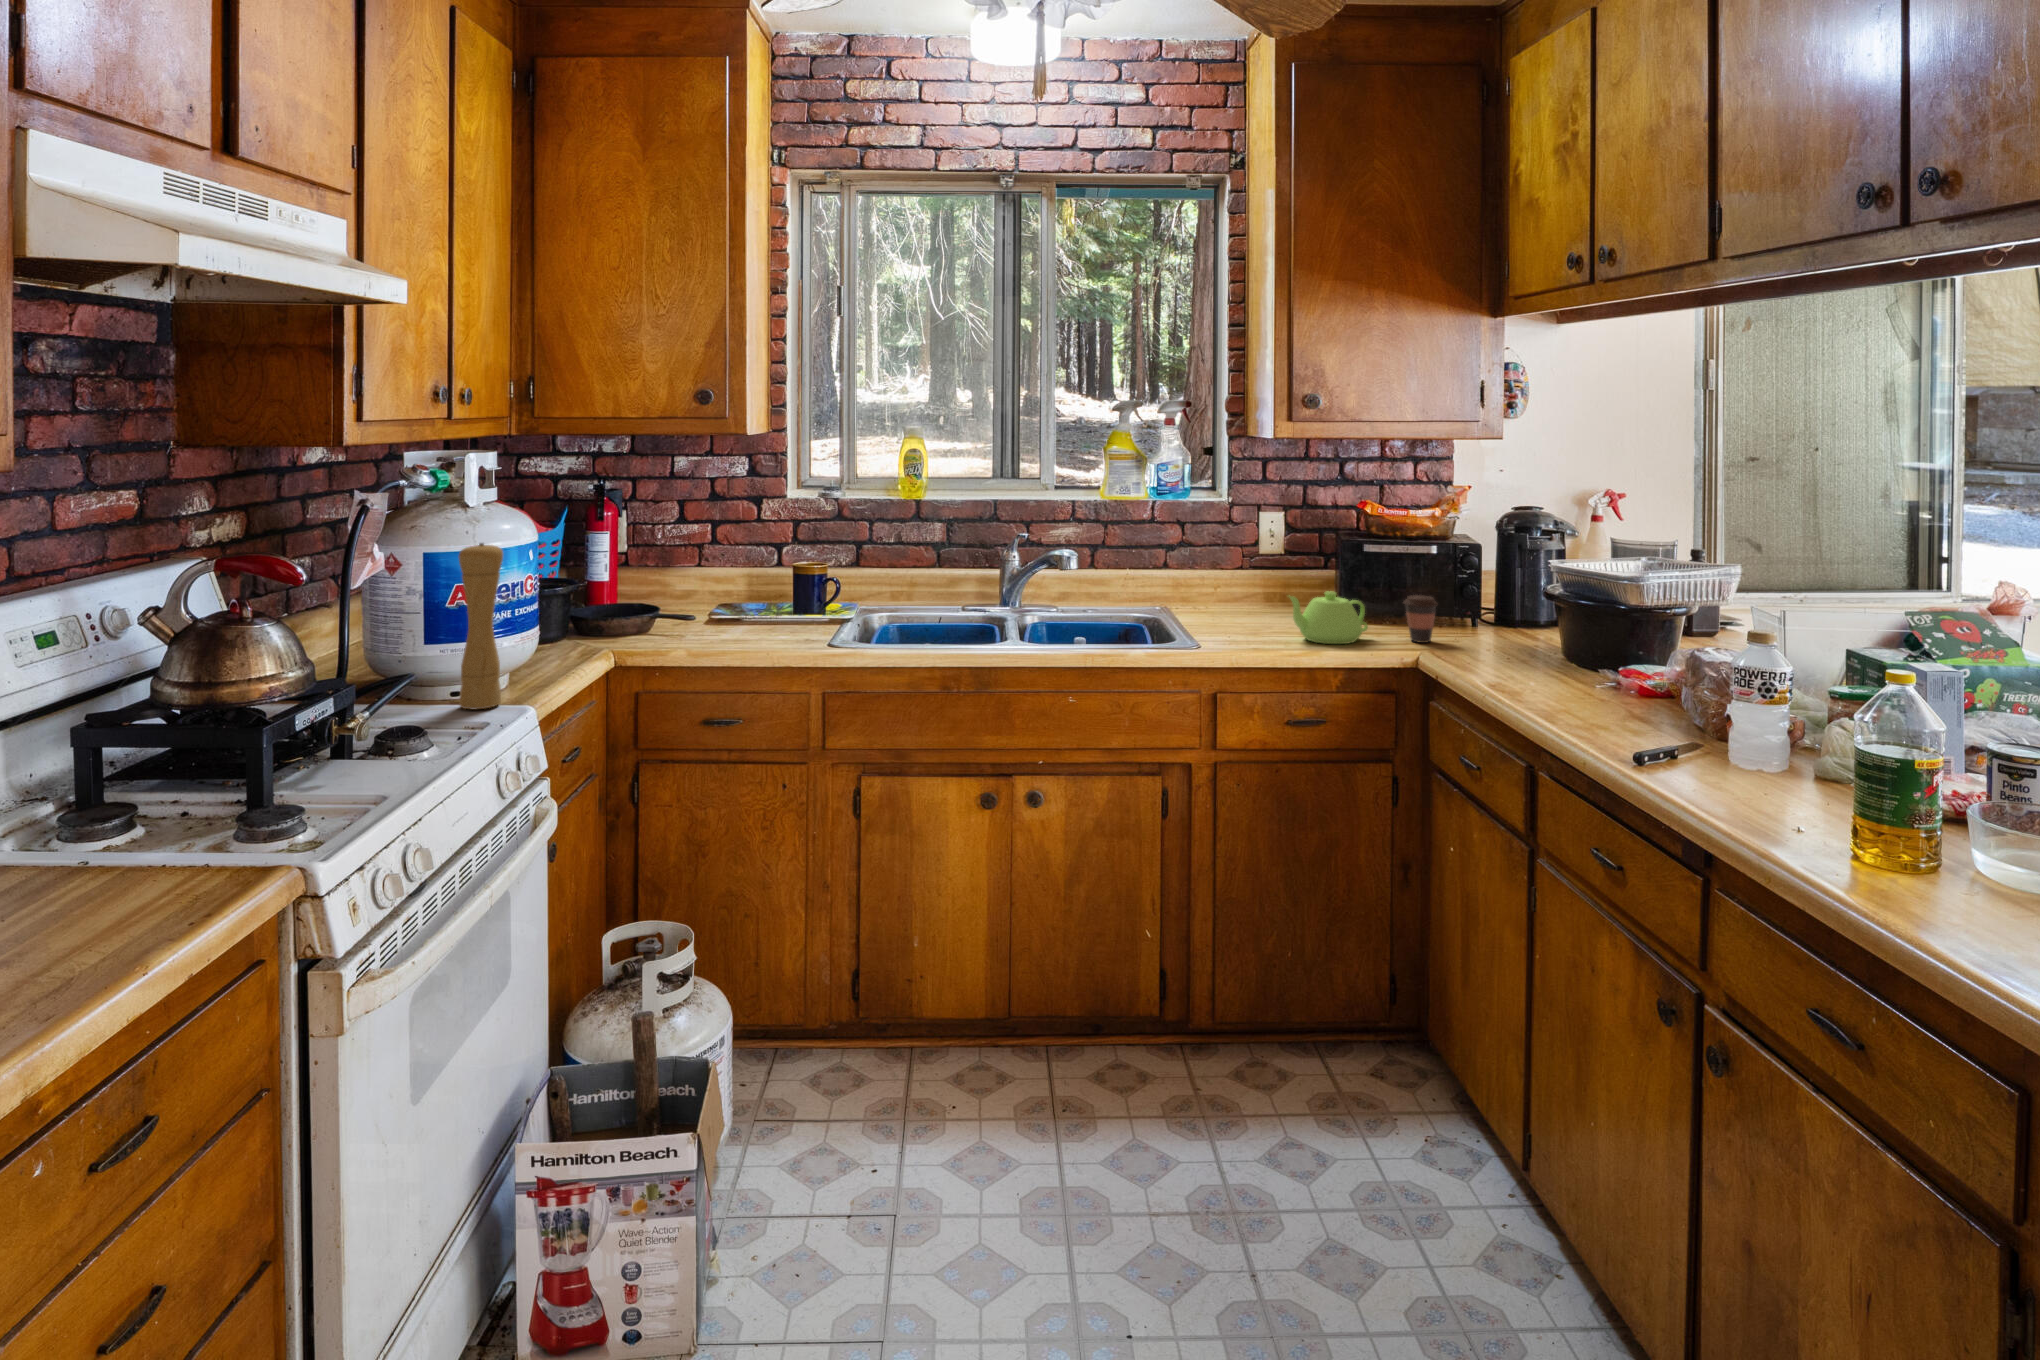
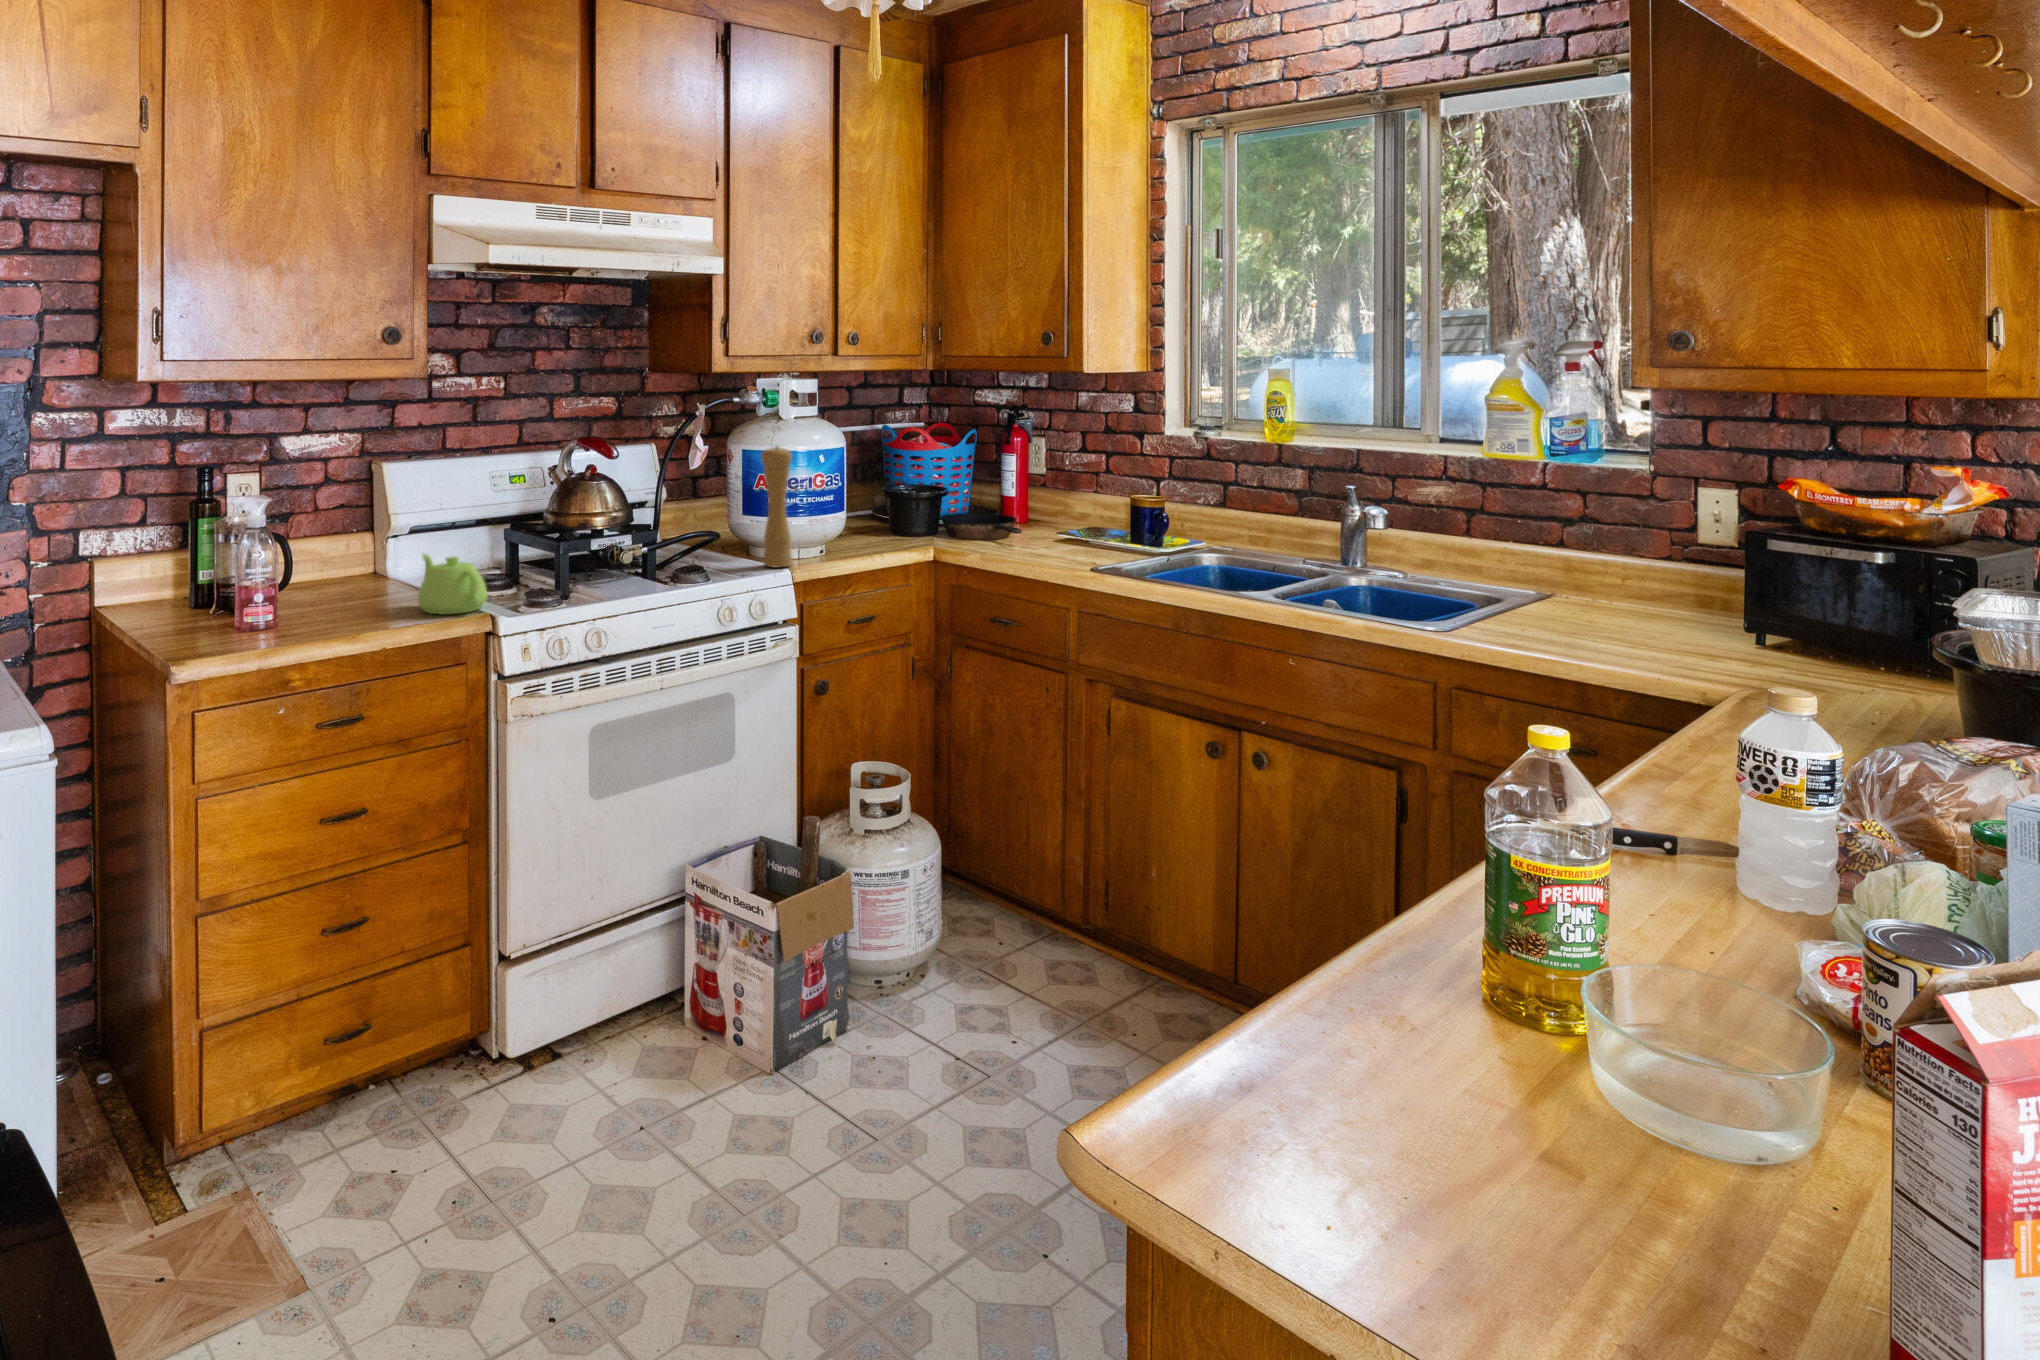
teapot: present [1289,591,1368,644] -> present [418,554,487,614]
coffee cup: present [1404,595,1438,643] -> none [1753,607,1812,674]

